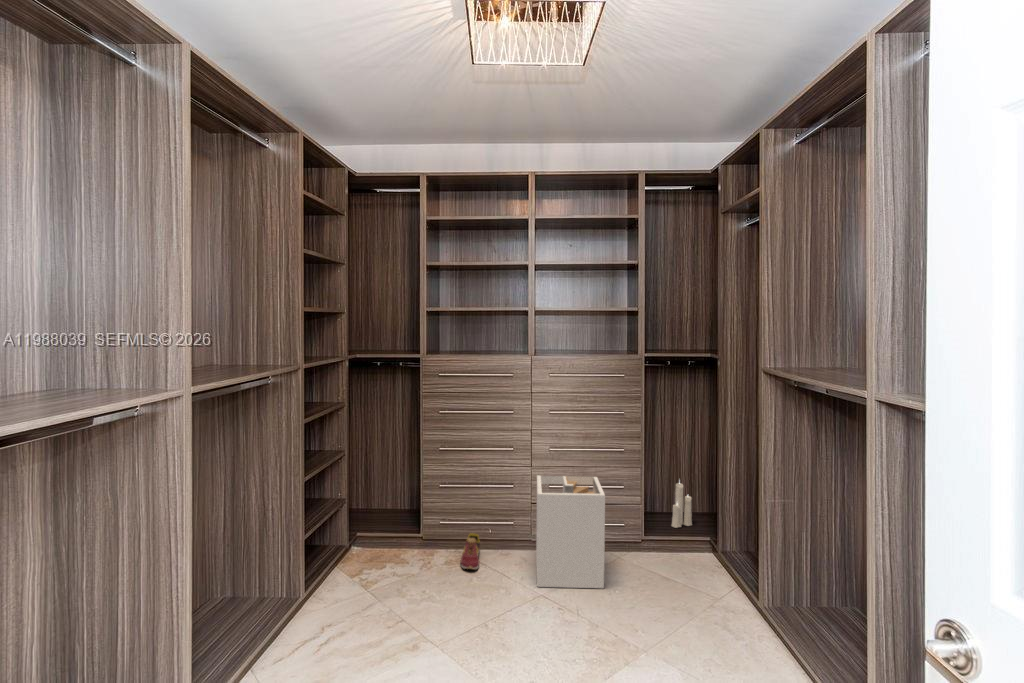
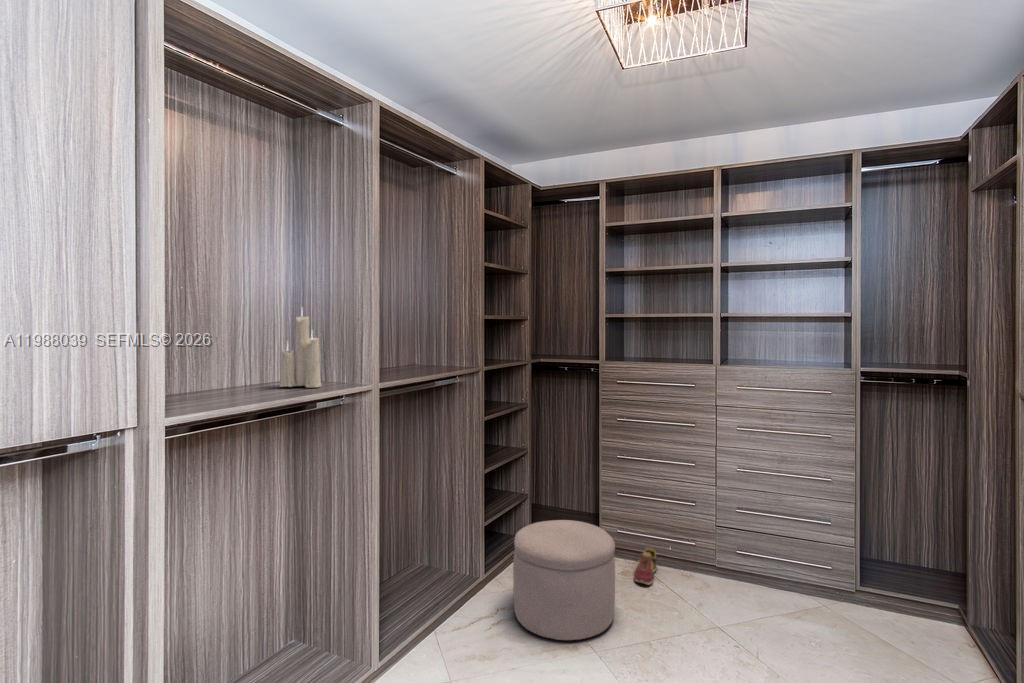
laundry hamper: present [536,475,605,588] -> none [712,495,794,632]
candle: present [672,483,692,528] -> present [280,309,321,388]
ottoman: none [346,519,453,647] -> present [513,520,615,640]

